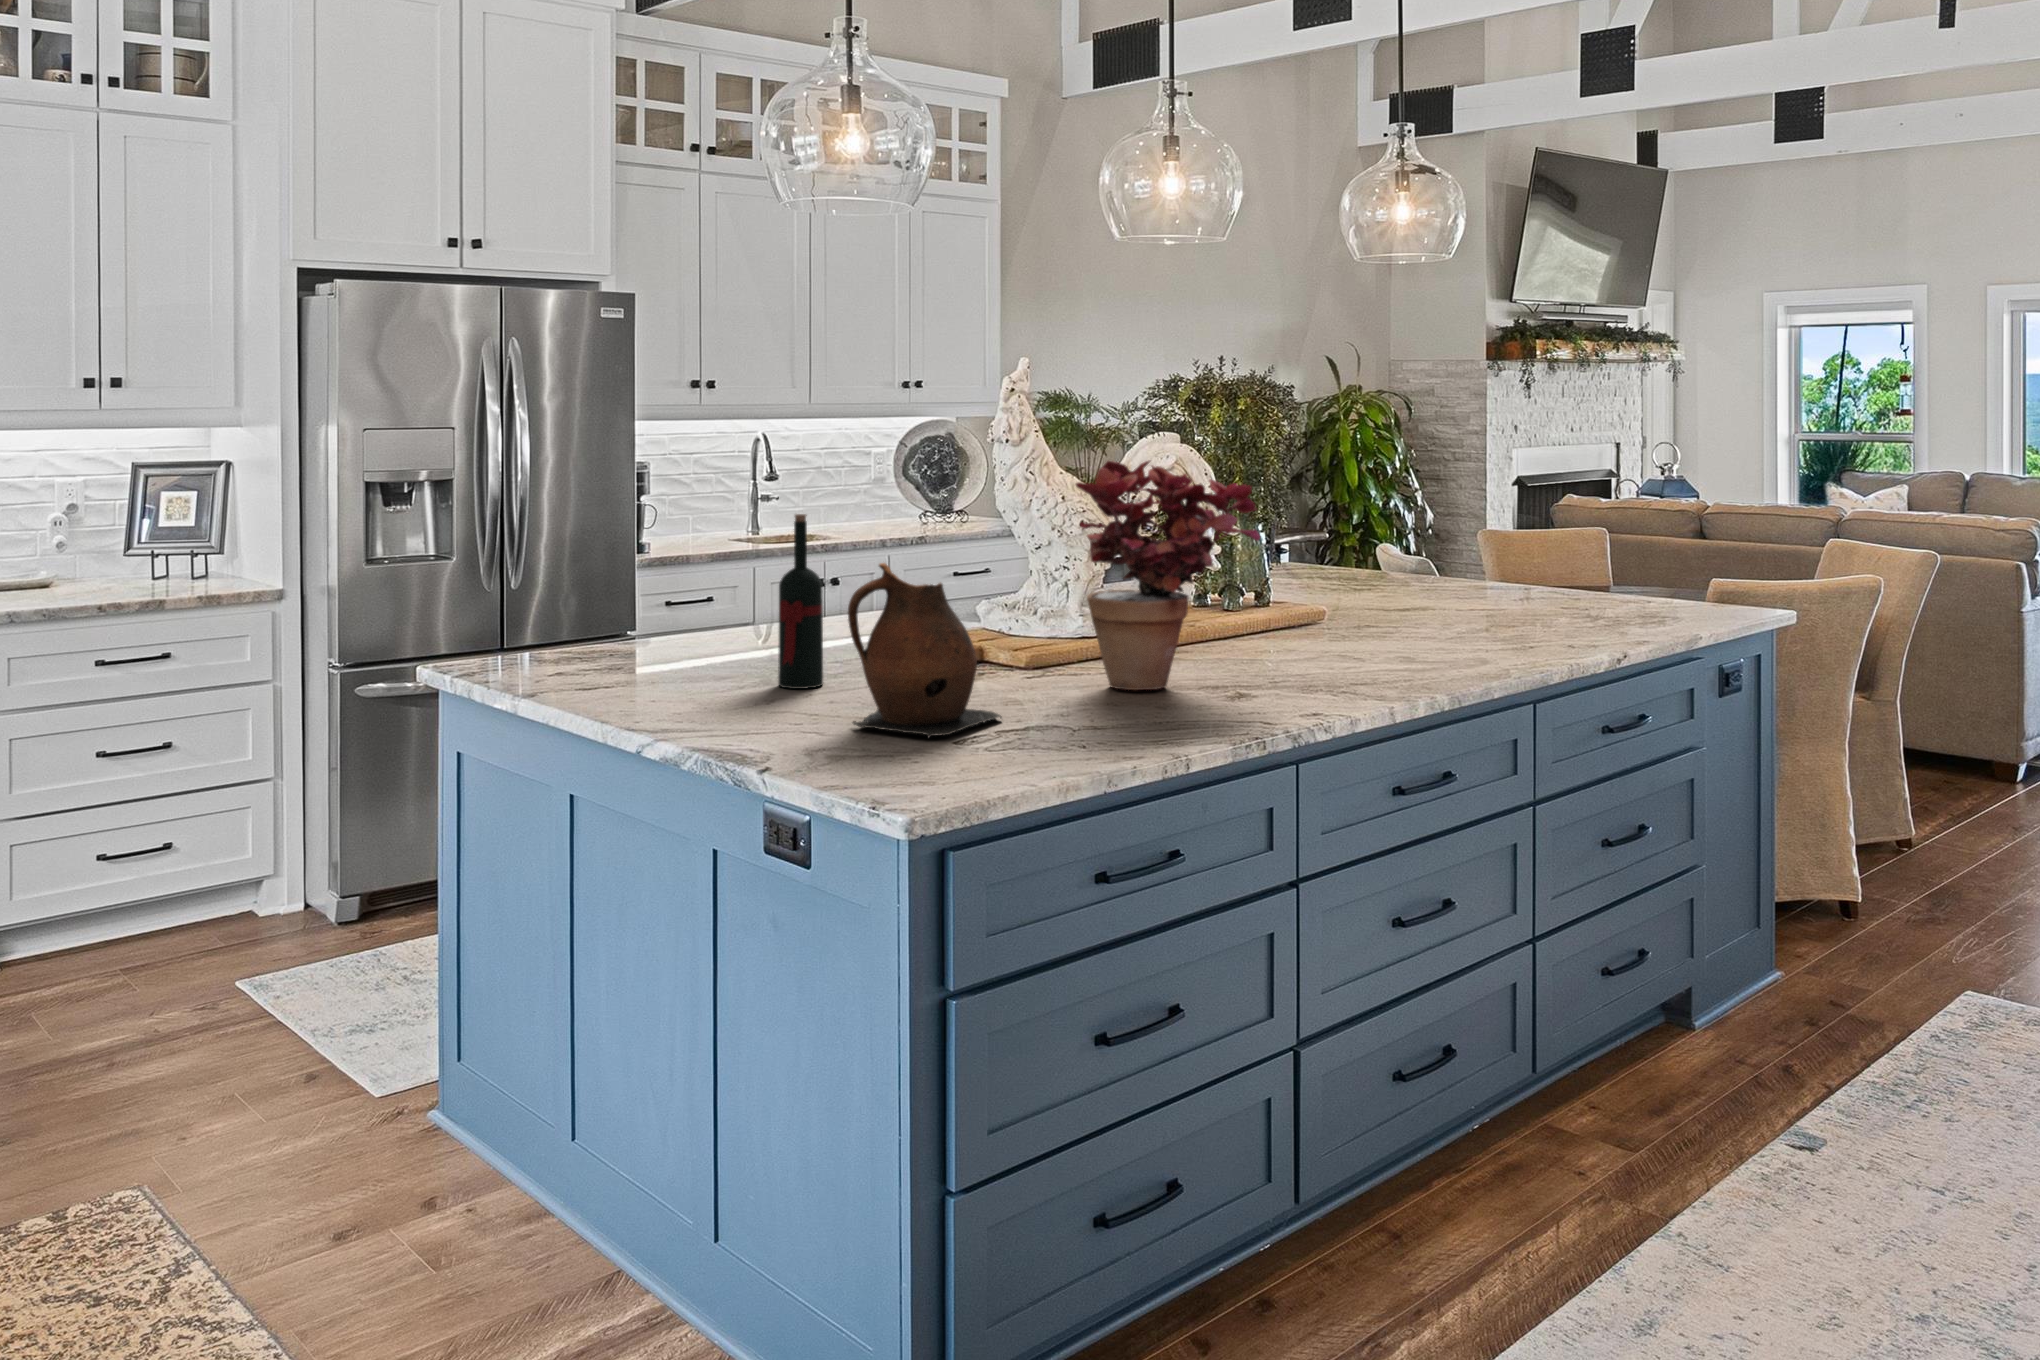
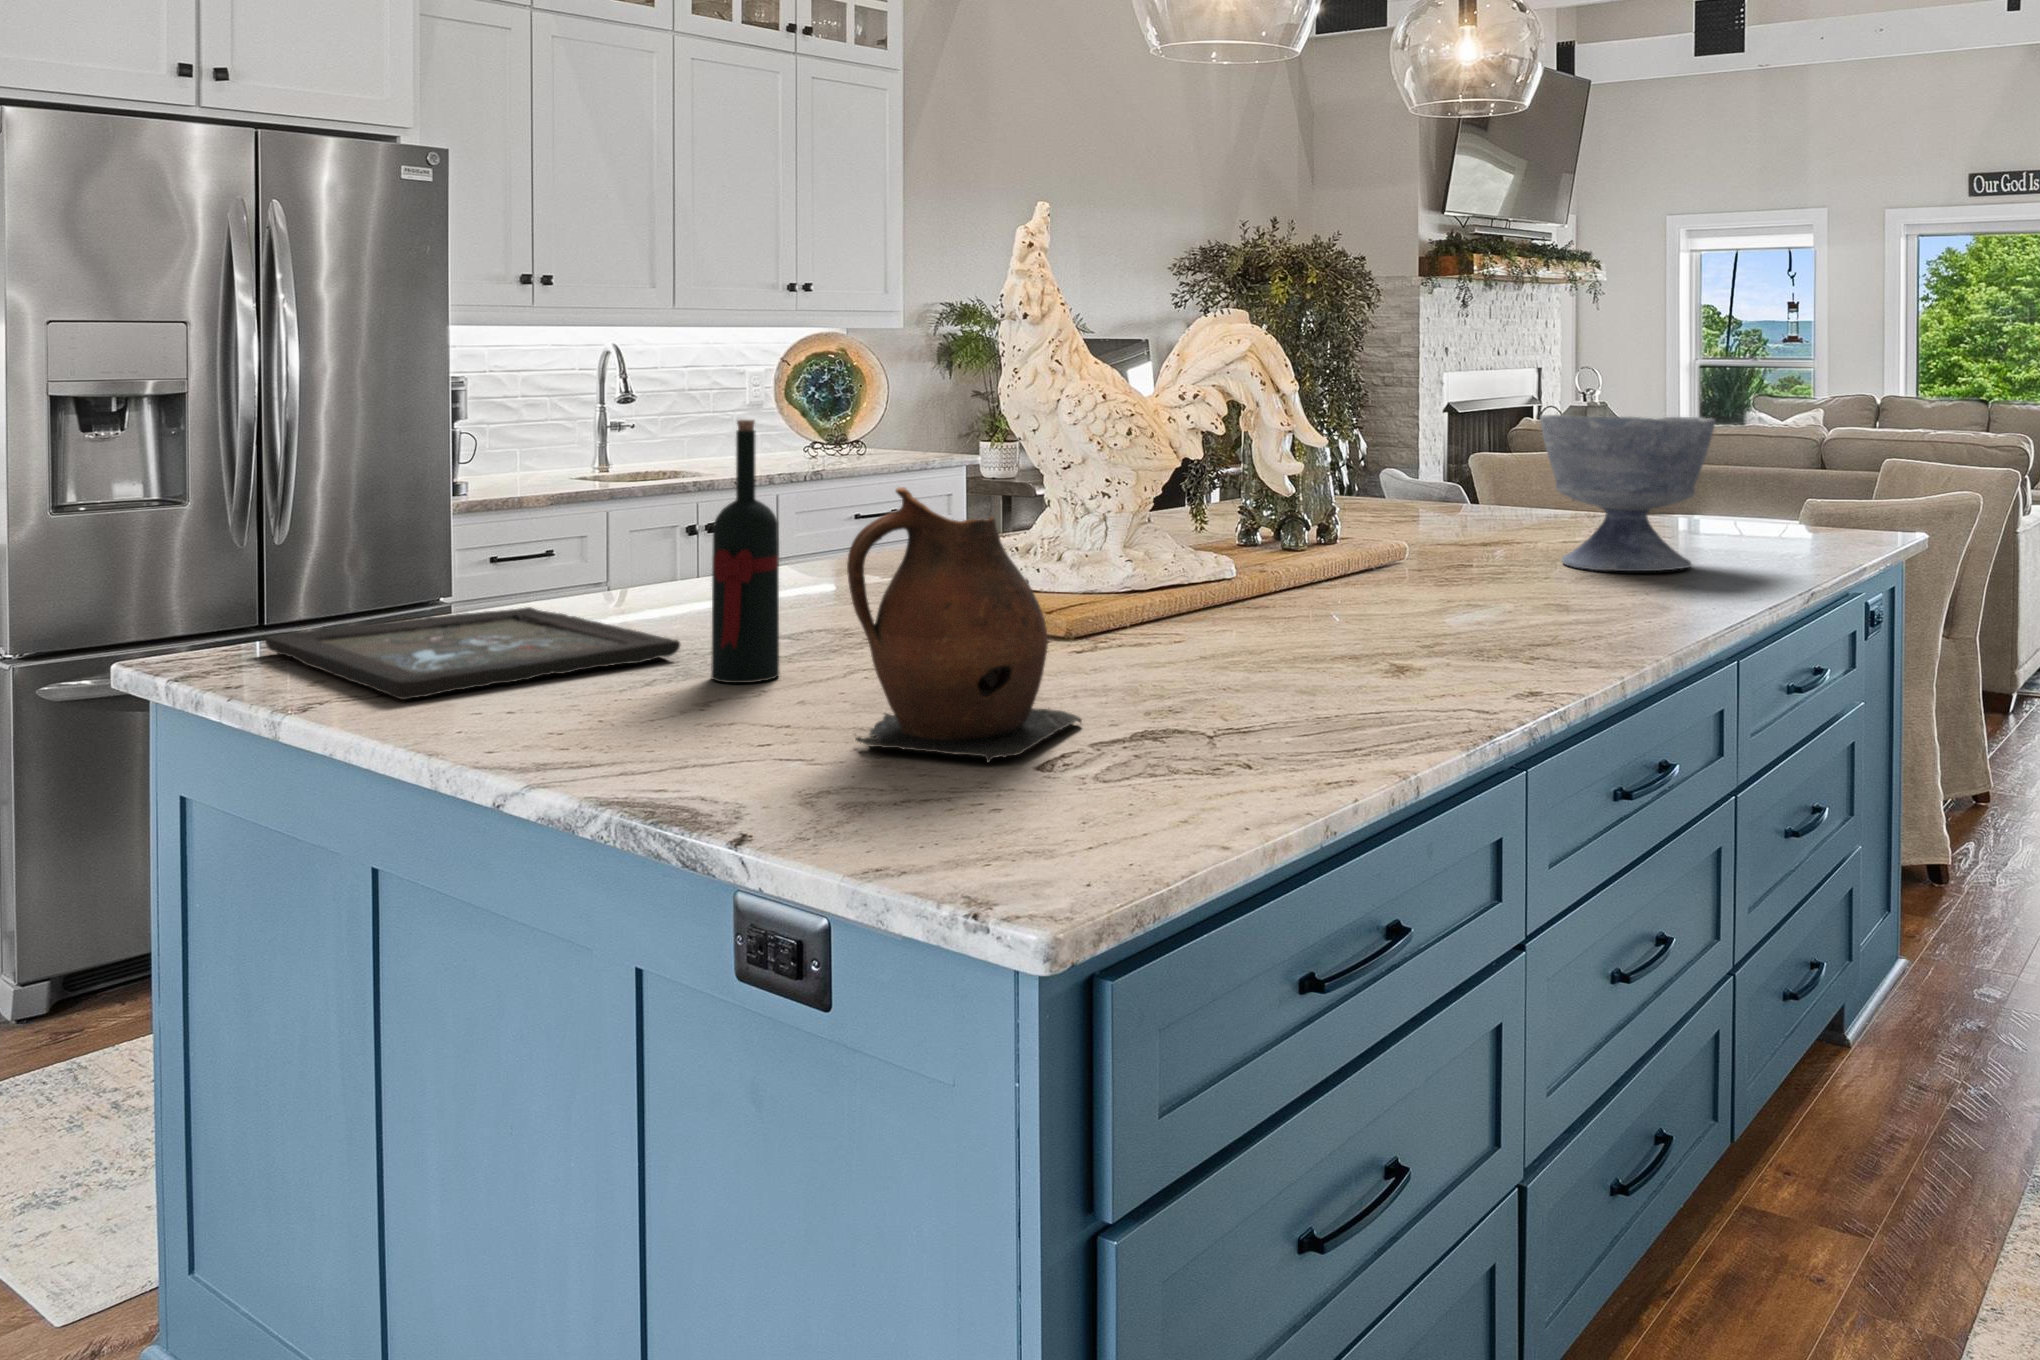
potted plant: present [1076,461,1260,690] -> none [1165,339,1411,667]
bowl: none [1436,509,1575,633] -> present [1540,415,1715,571]
tray: none [504,637,763,691] -> present [264,607,680,700]

